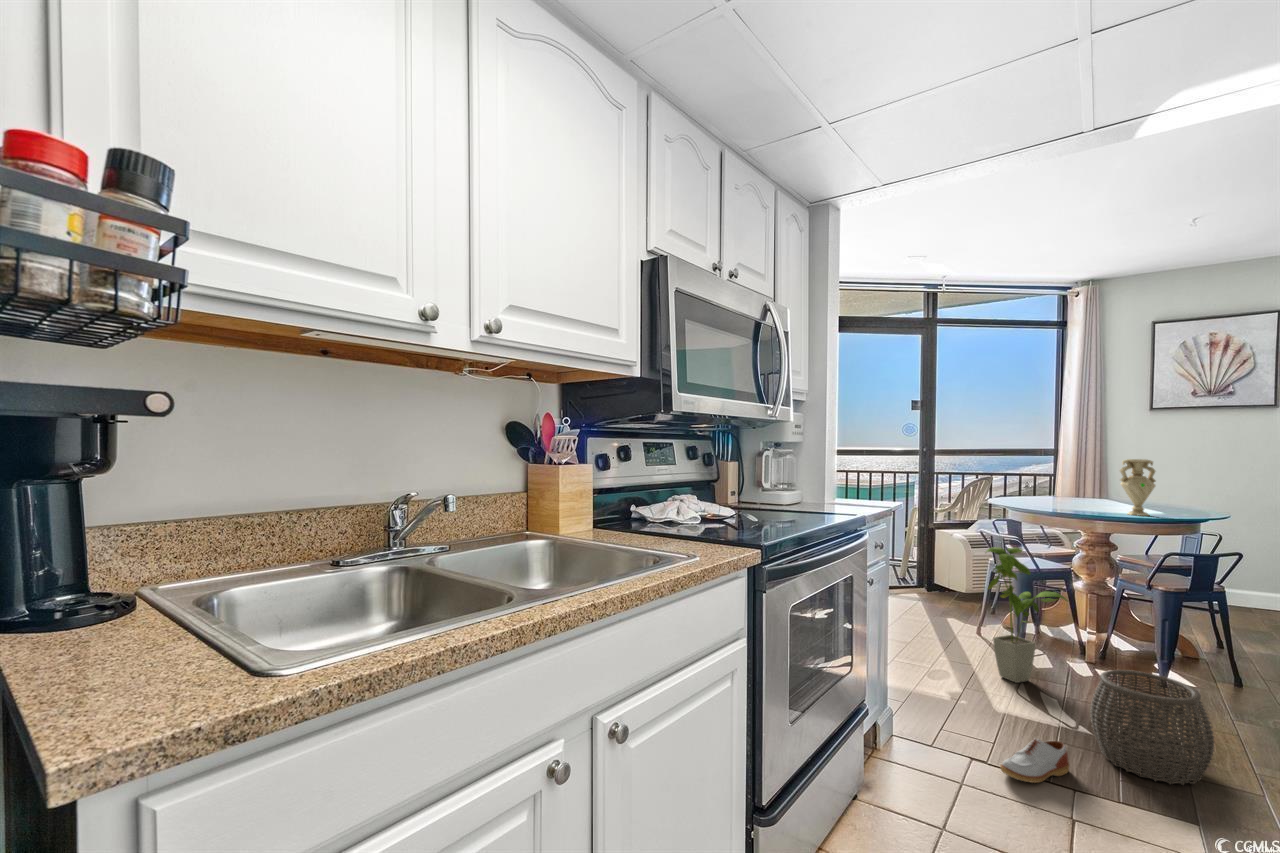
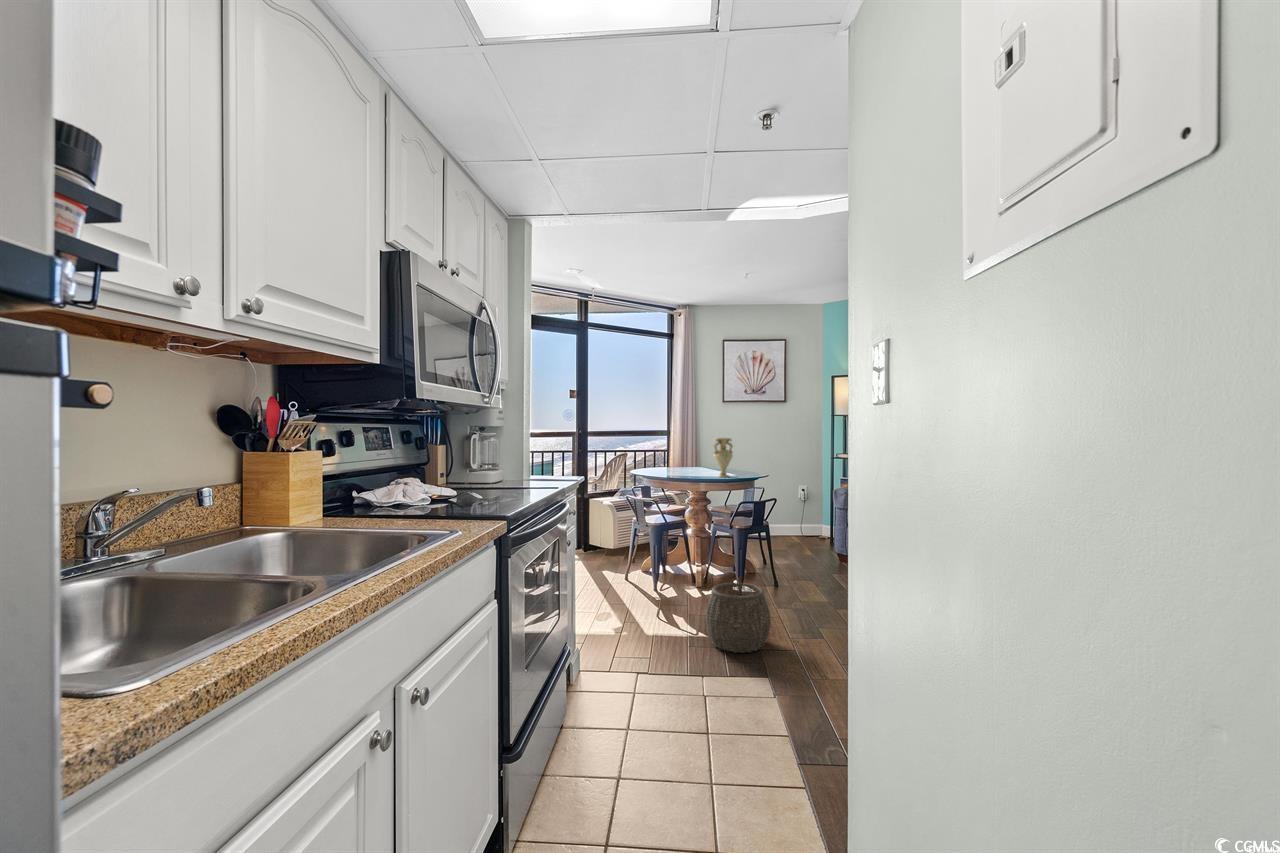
house plant: present [986,547,1068,683] -> none [635,507,689,609]
shoe: present [1000,738,1069,783] -> none [657,641,696,675]

